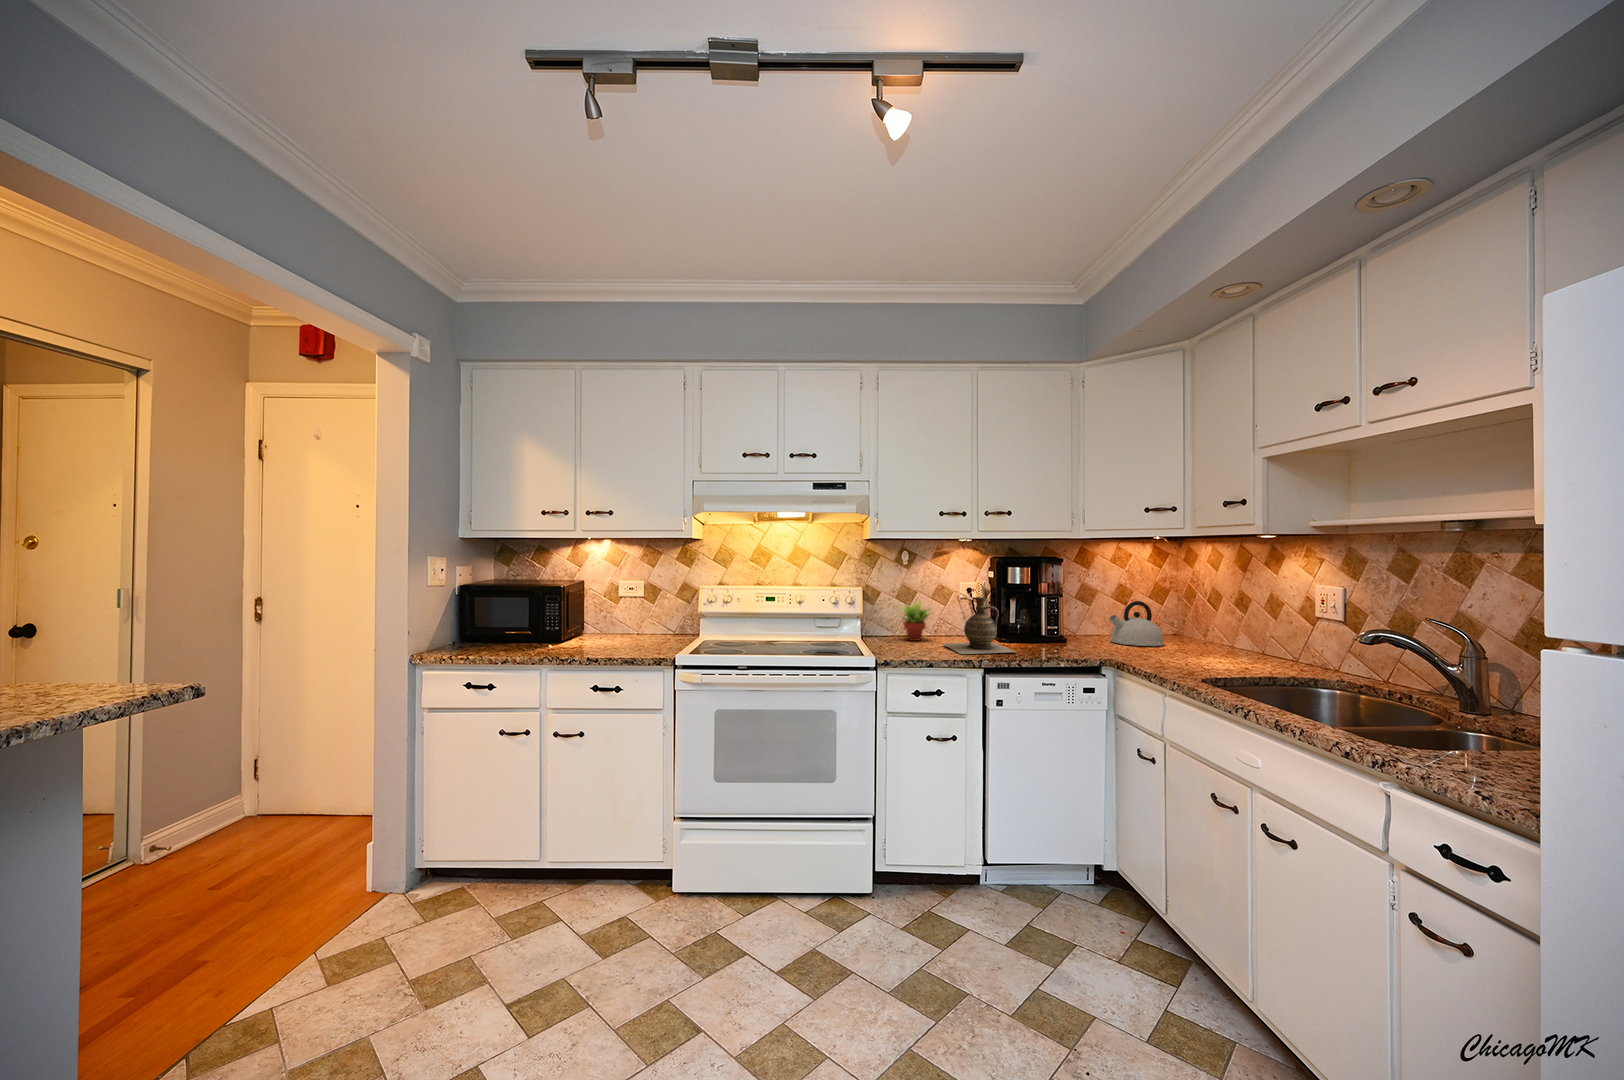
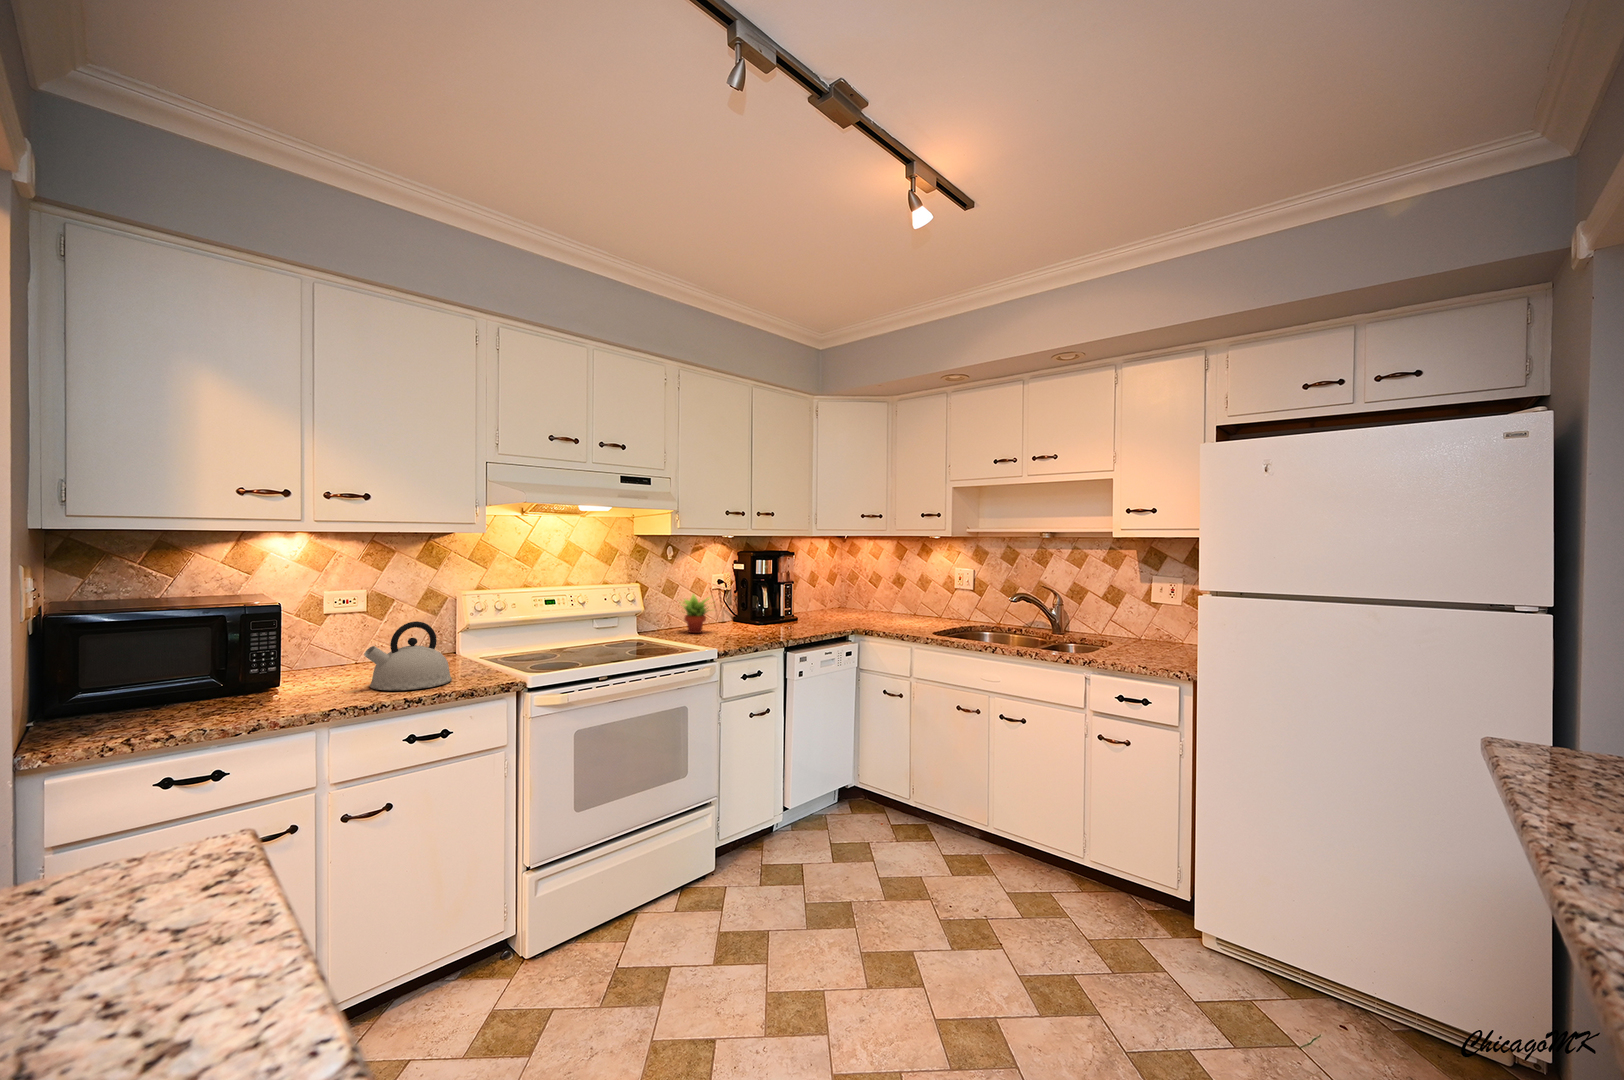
ceramic jug: present [943,597,1016,654] -> none [731,588,799,640]
kettle: present [1109,601,1164,646] -> present [364,621,452,690]

